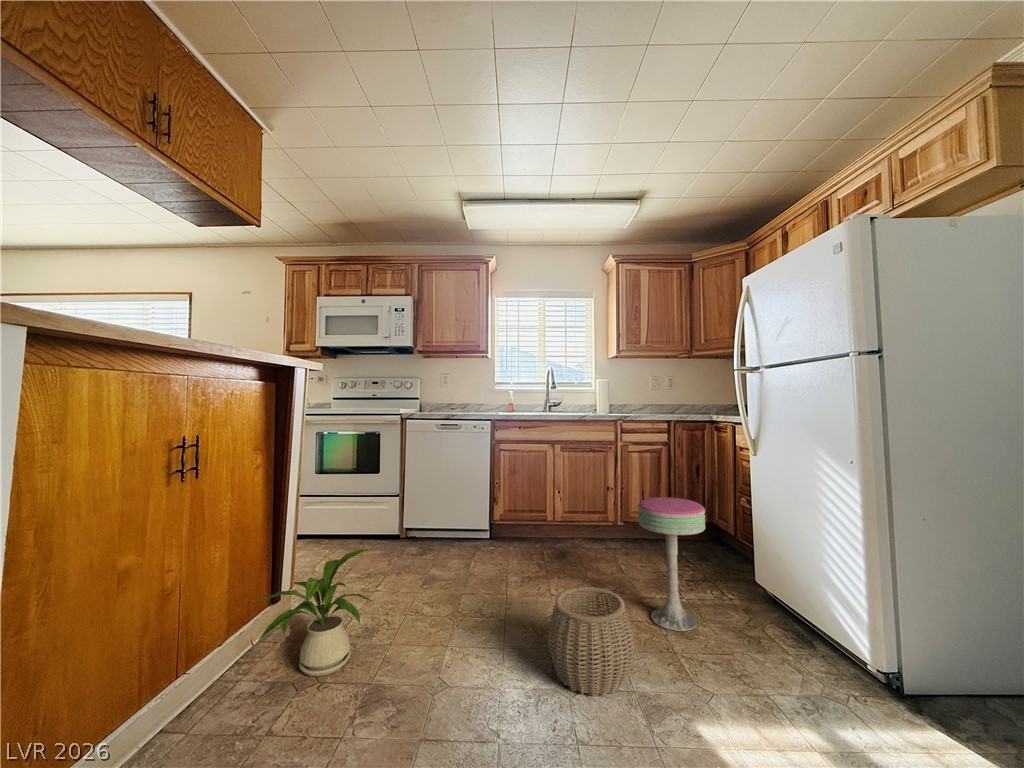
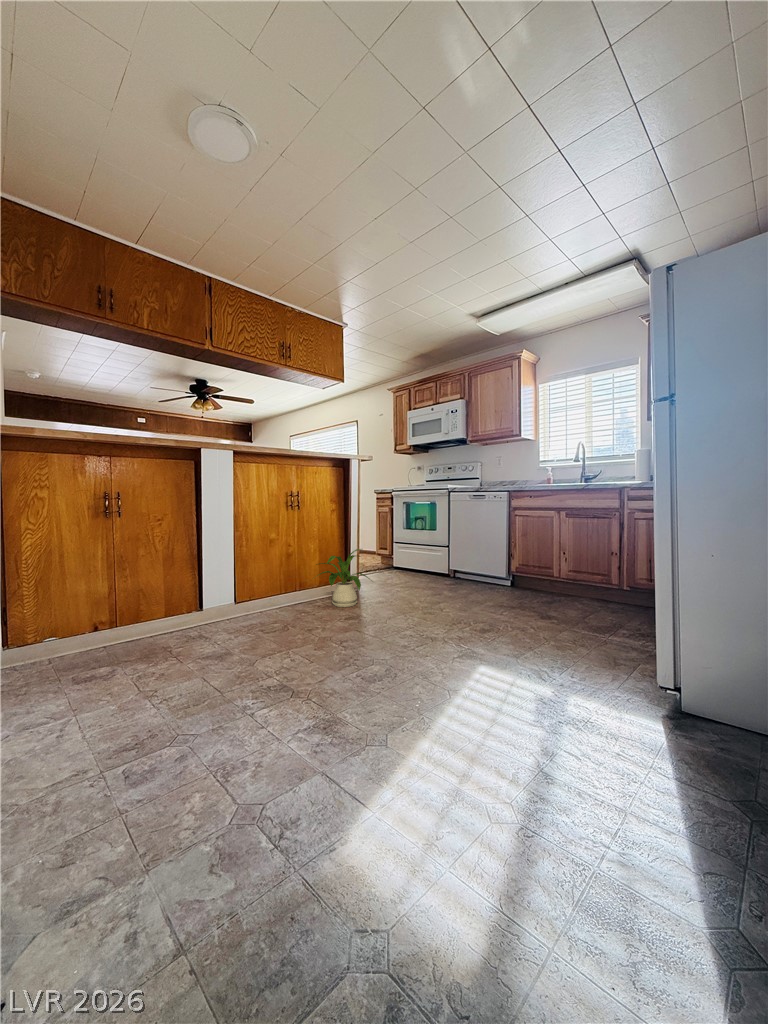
bar stool: present [638,497,705,631] -> none [536,540,597,648]
woven basket: present [548,587,634,696] -> none [425,586,484,647]

